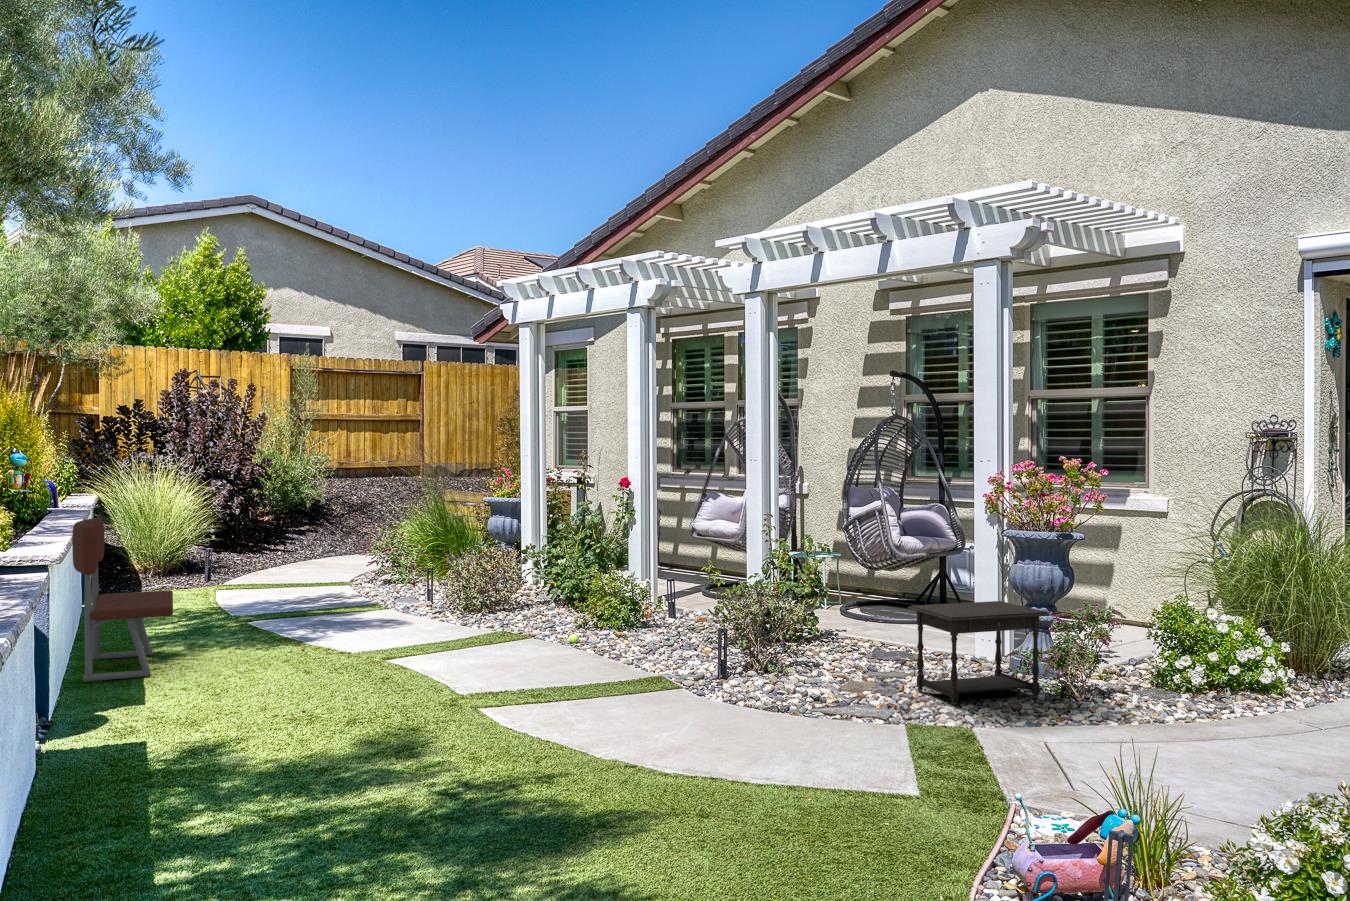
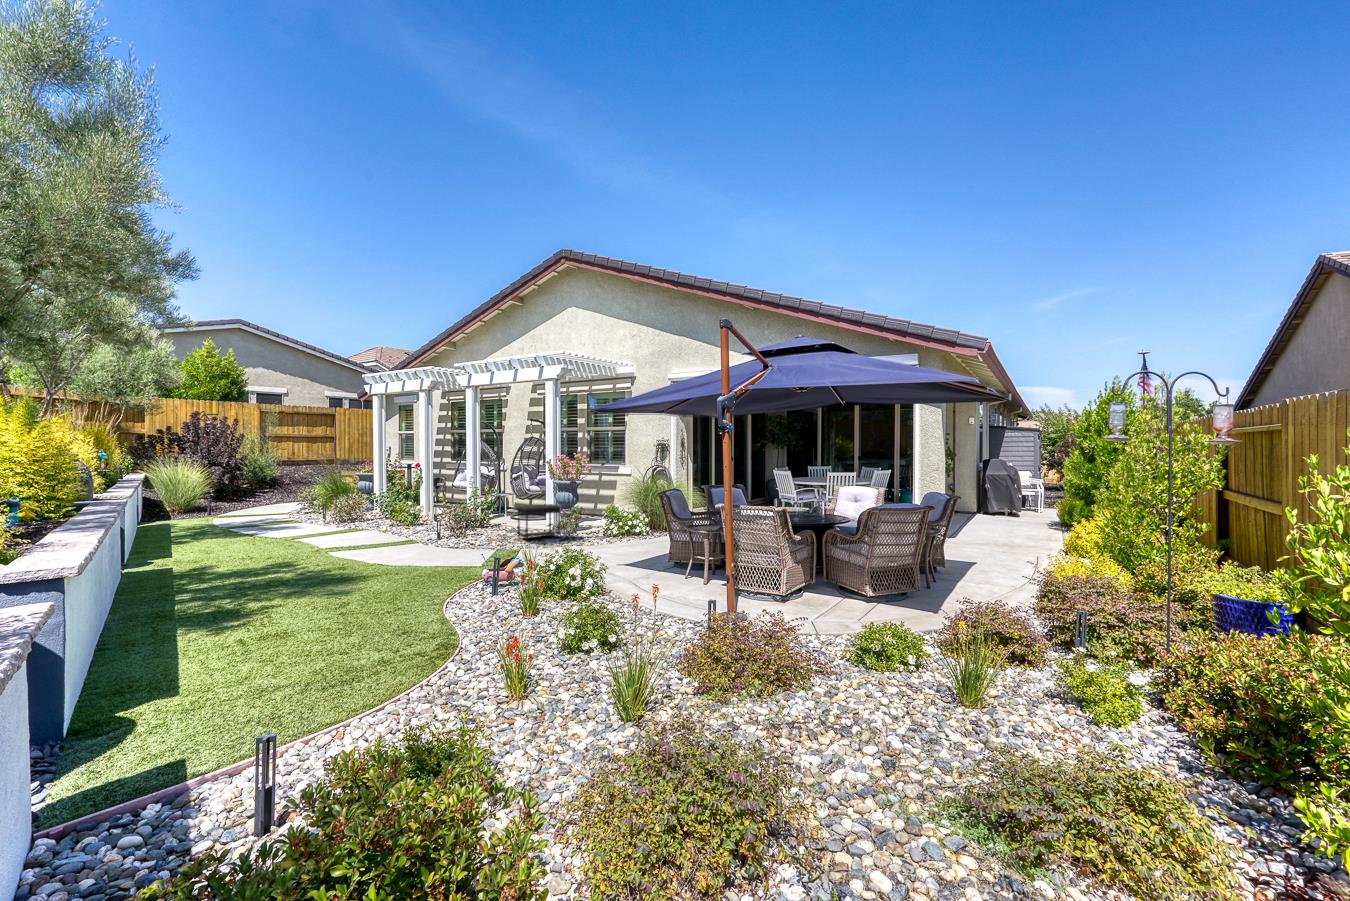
bench: present [72,518,173,682] -> none [135,481,189,553]

